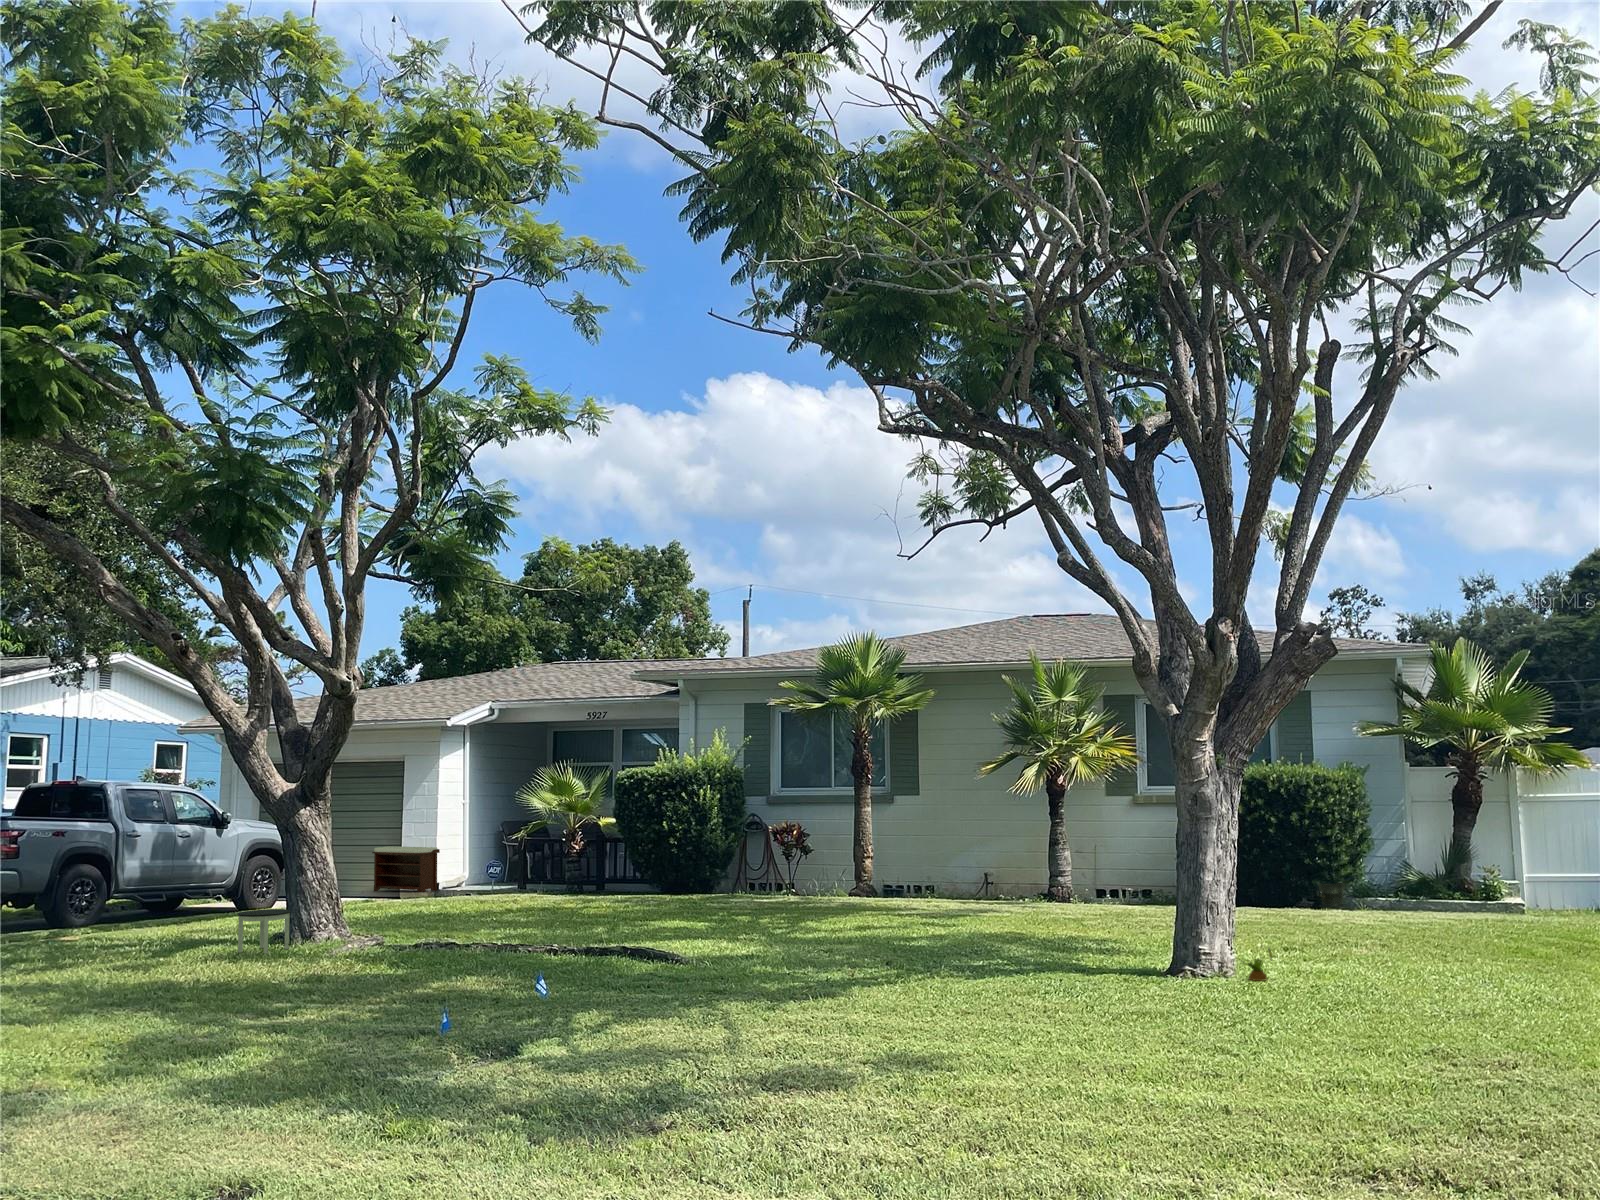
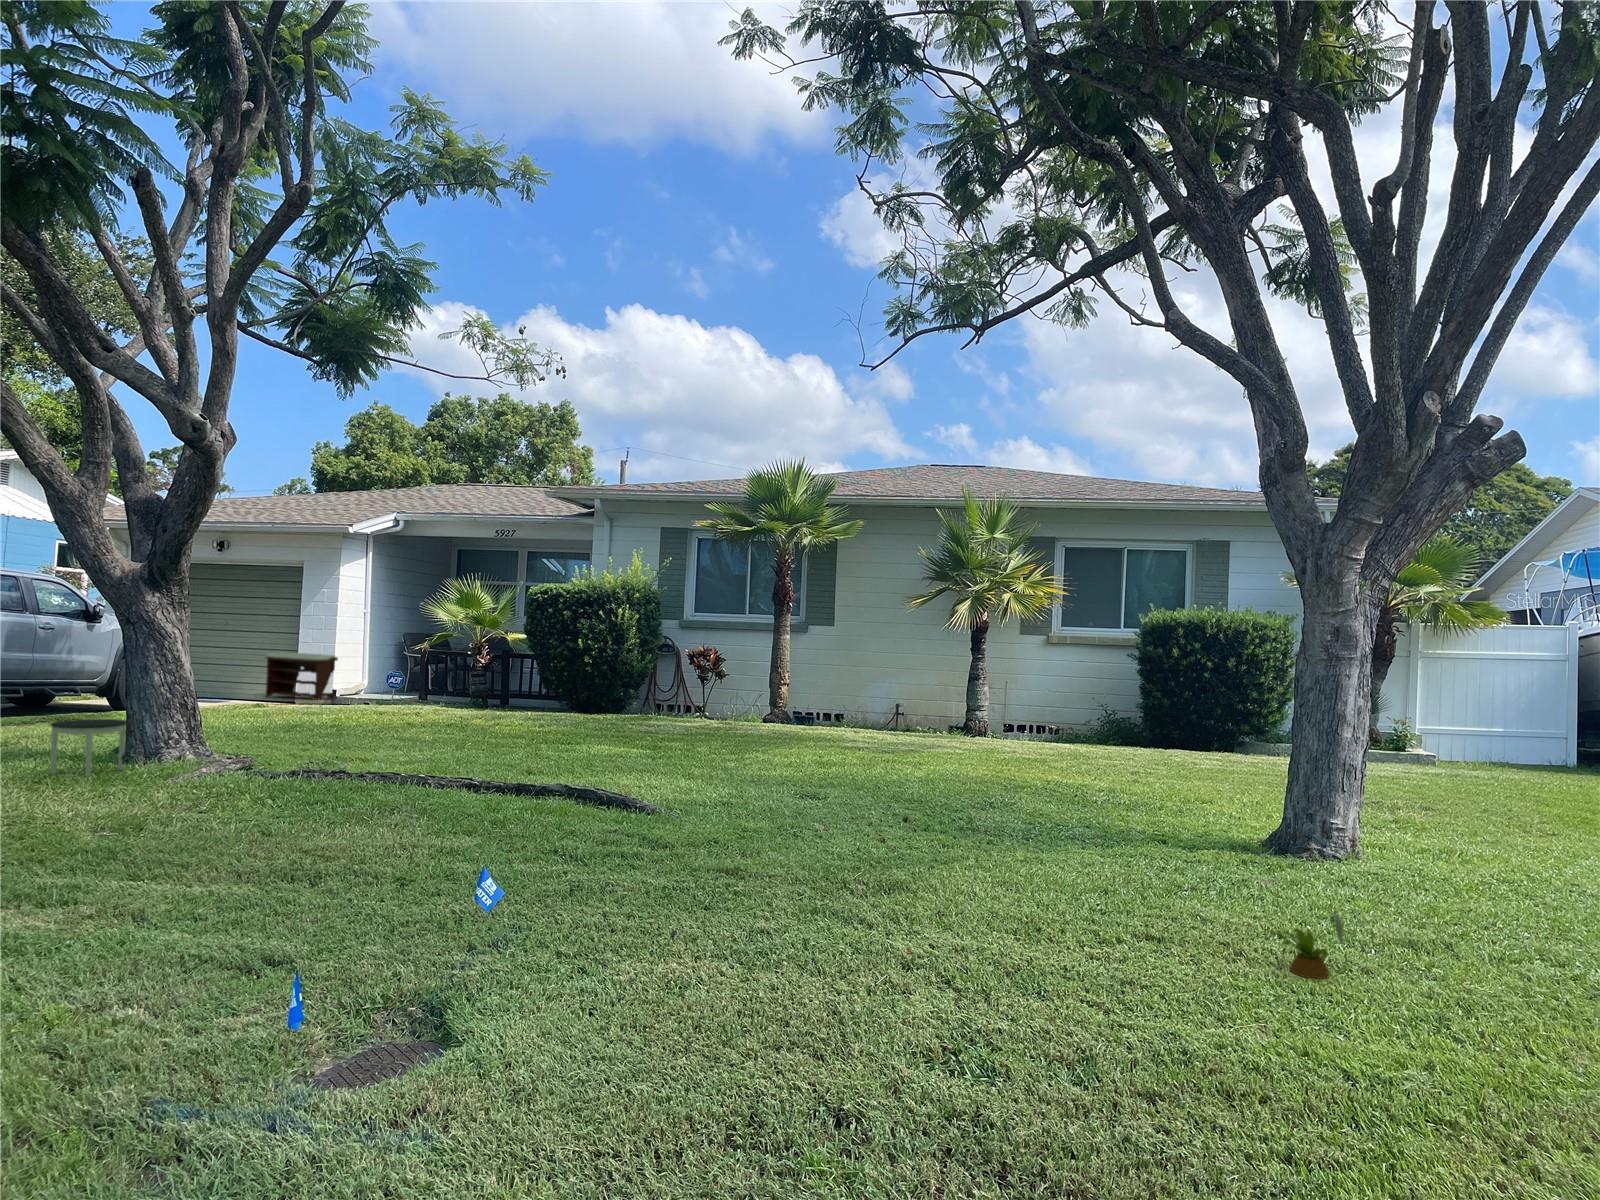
bucket: present [1319,882,1345,906] -> none [1237,727,1267,750]
decorative plant: present [1240,949,1273,981] -> present [1273,910,1344,979]

